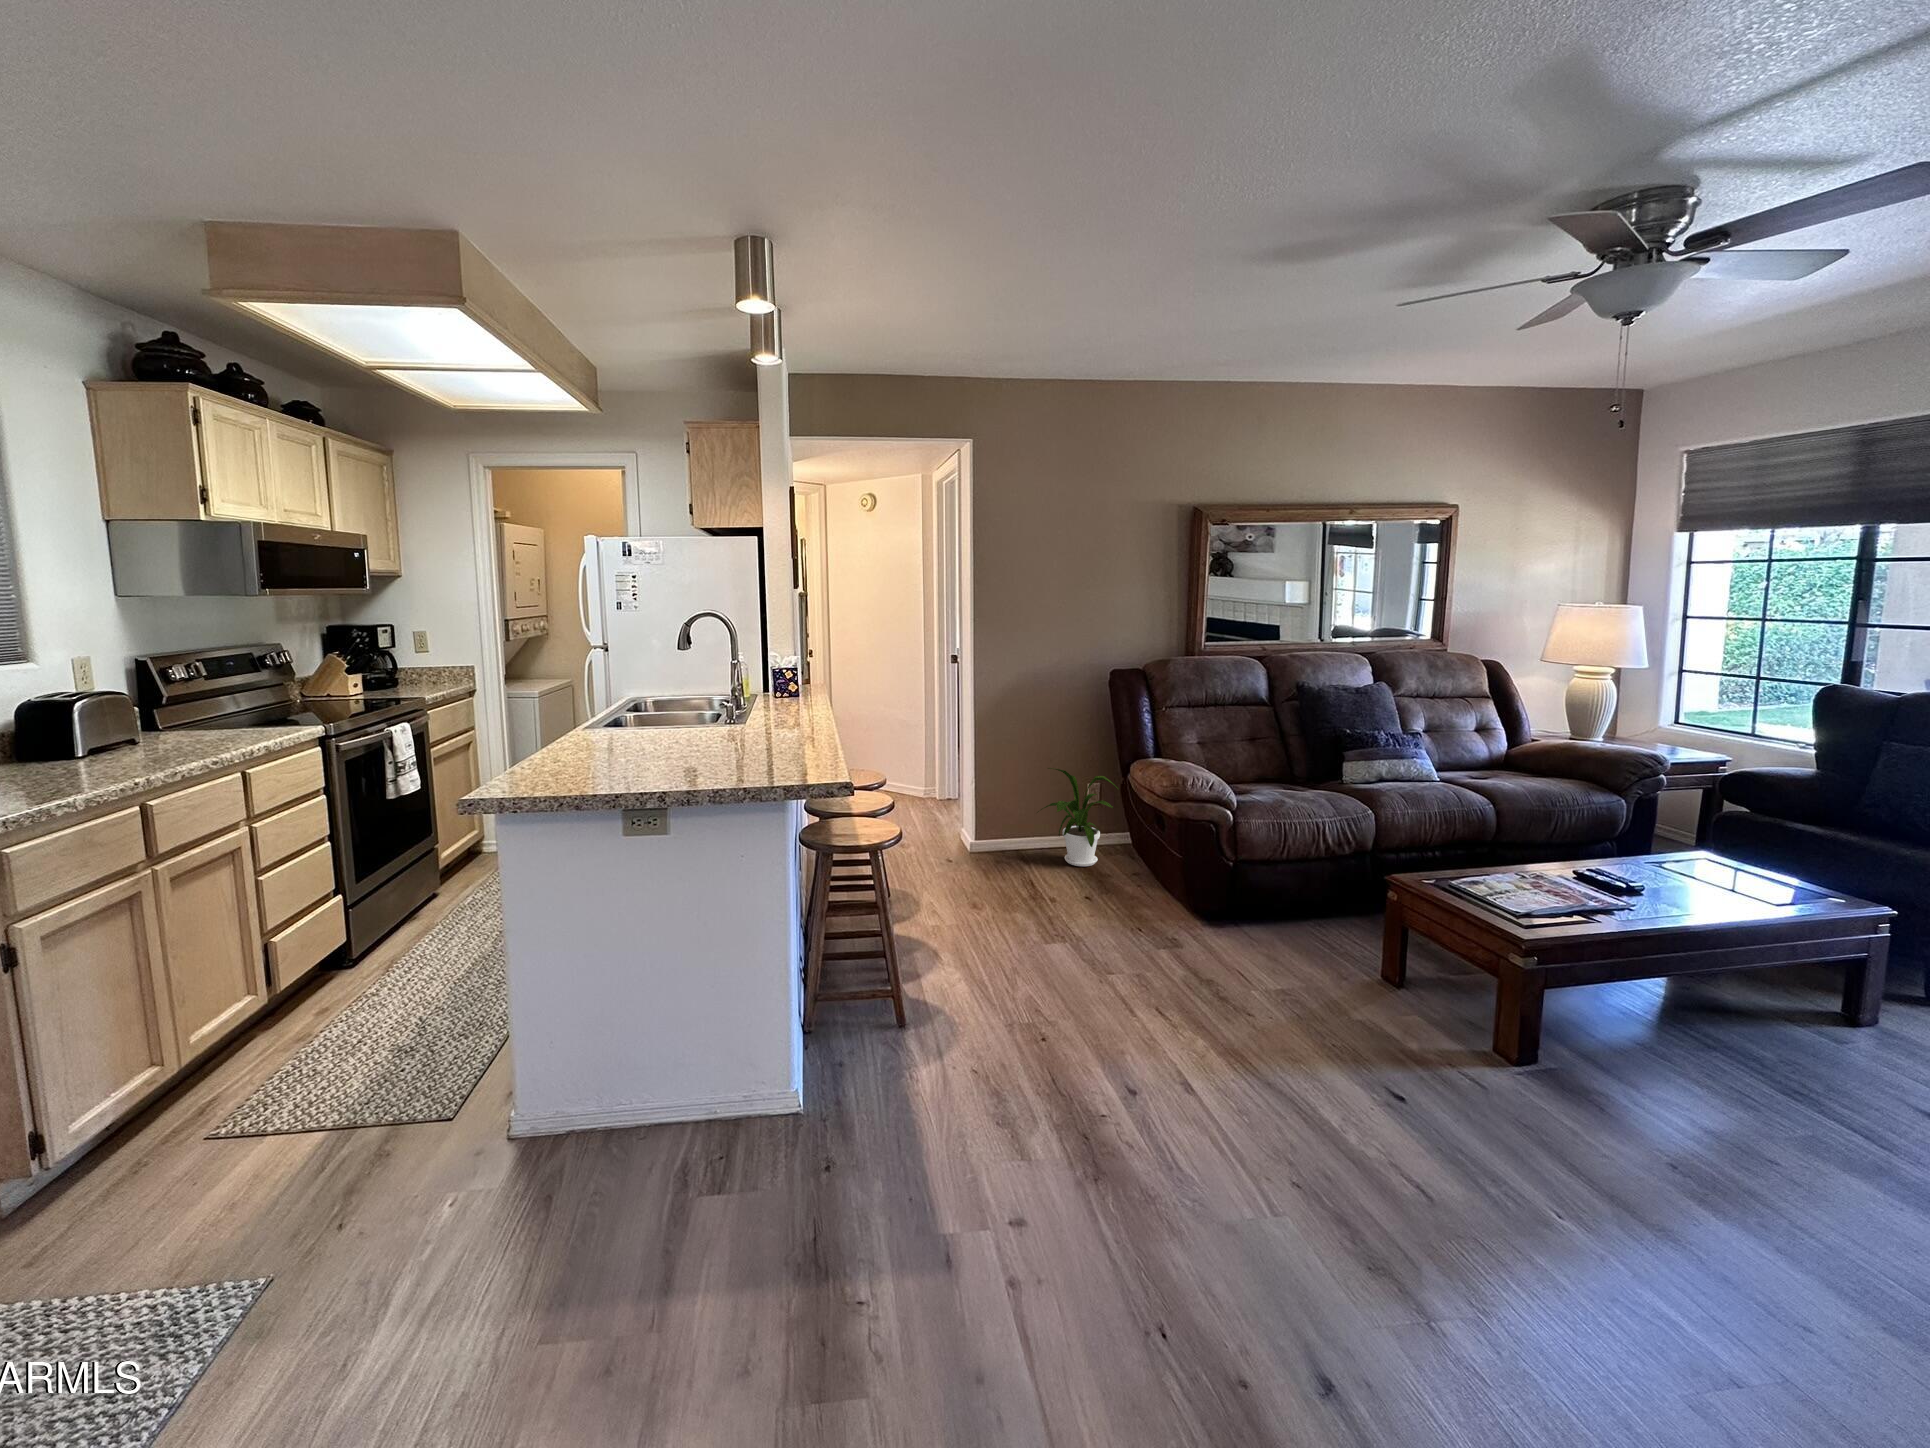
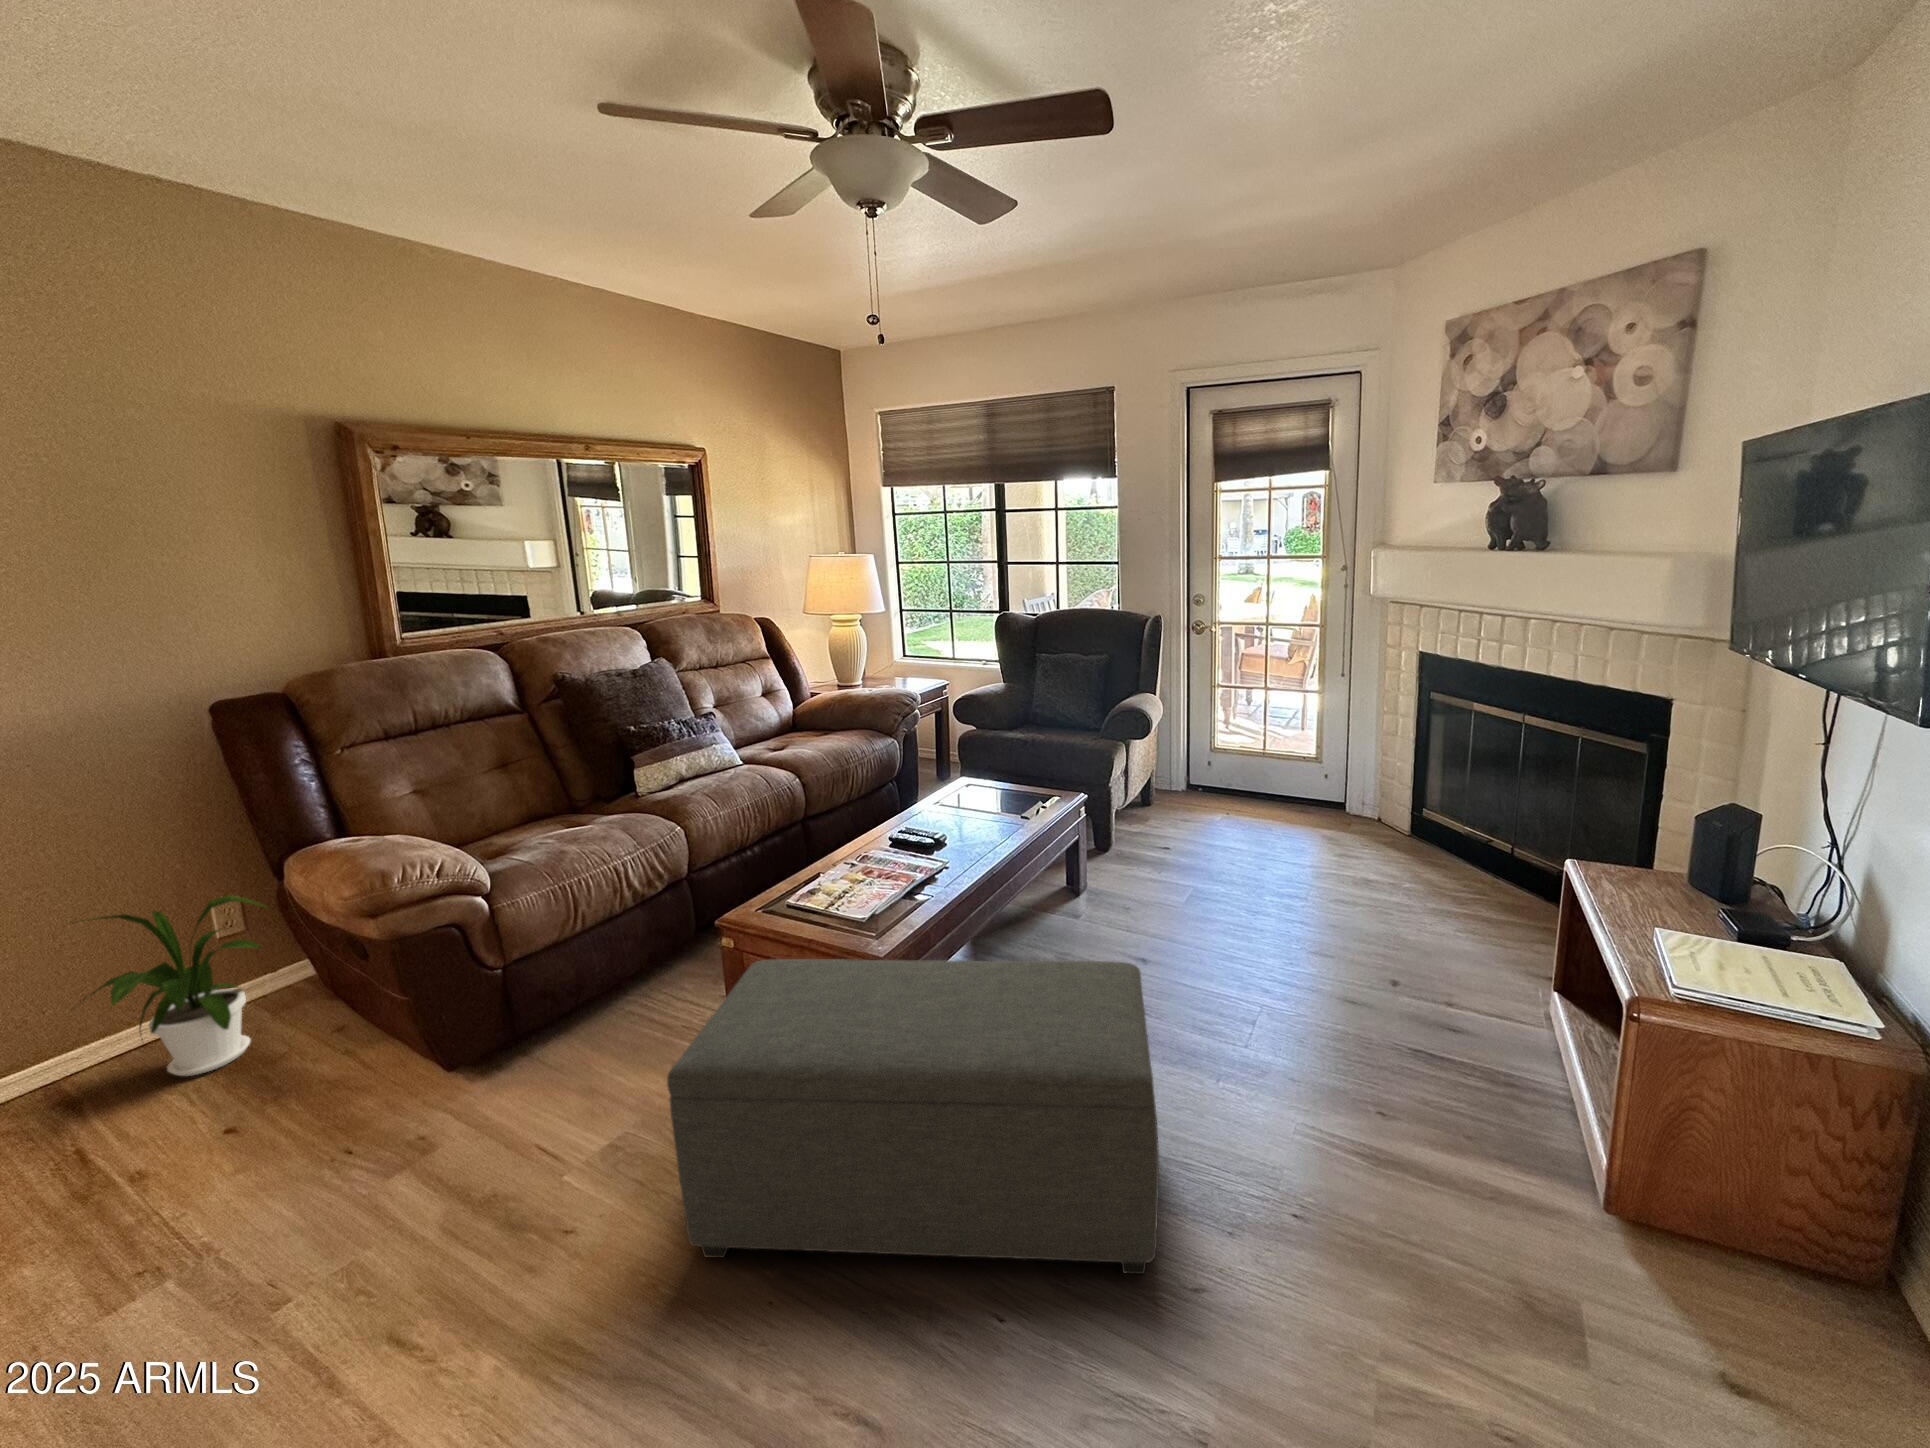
ottoman: none [1327,905,1859,1307] -> present [667,959,1159,1274]

